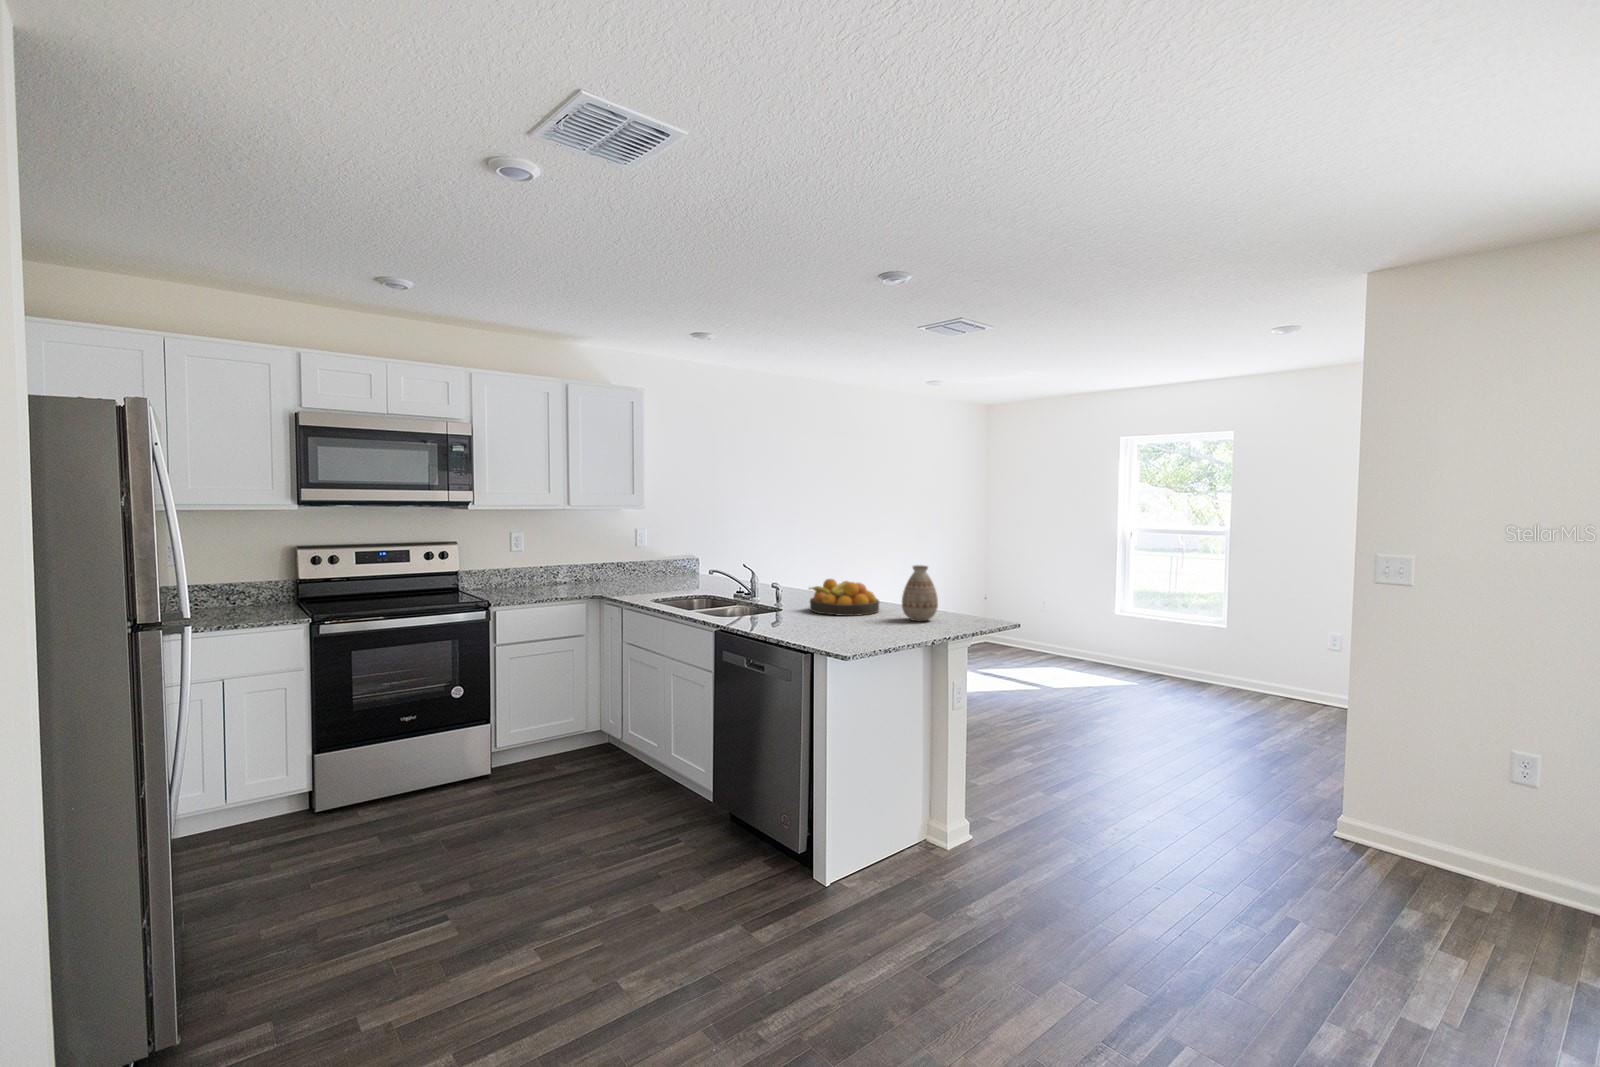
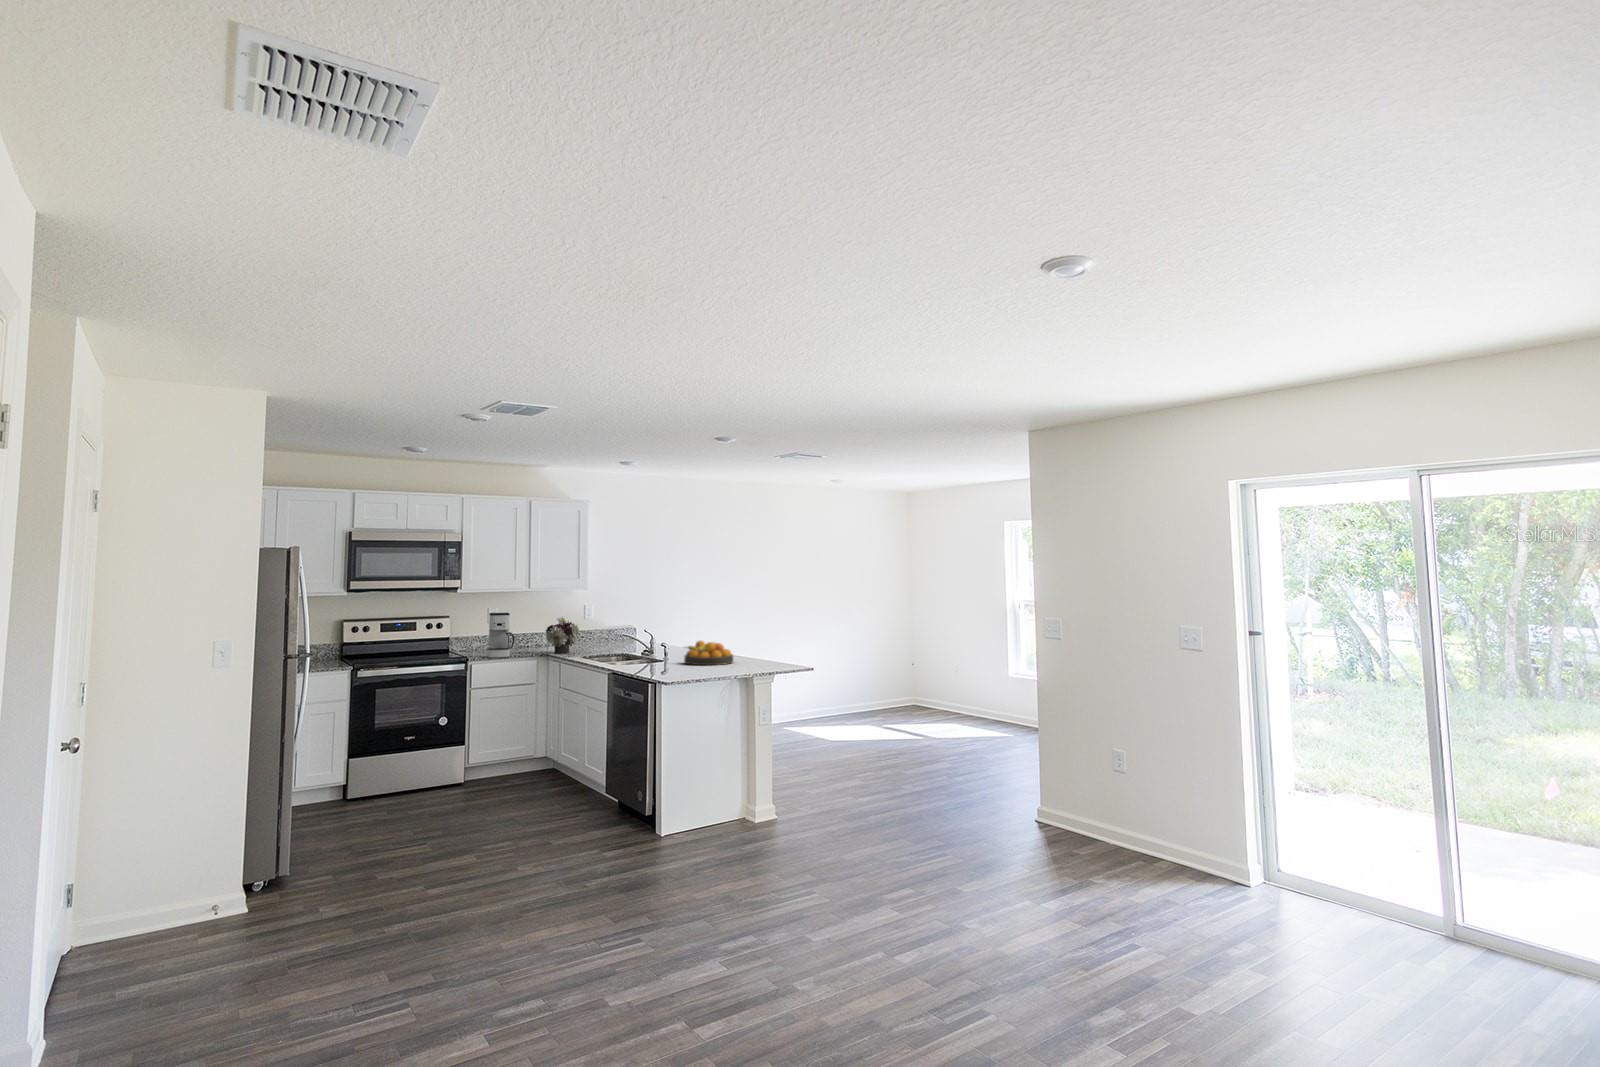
coffee maker: none [511,536,547,598] -> present [487,613,514,658]
flower arrangement: none [586,541,630,590] -> present [546,617,579,654]
vase: present [902,565,938,621] -> none [736,629,761,667]

